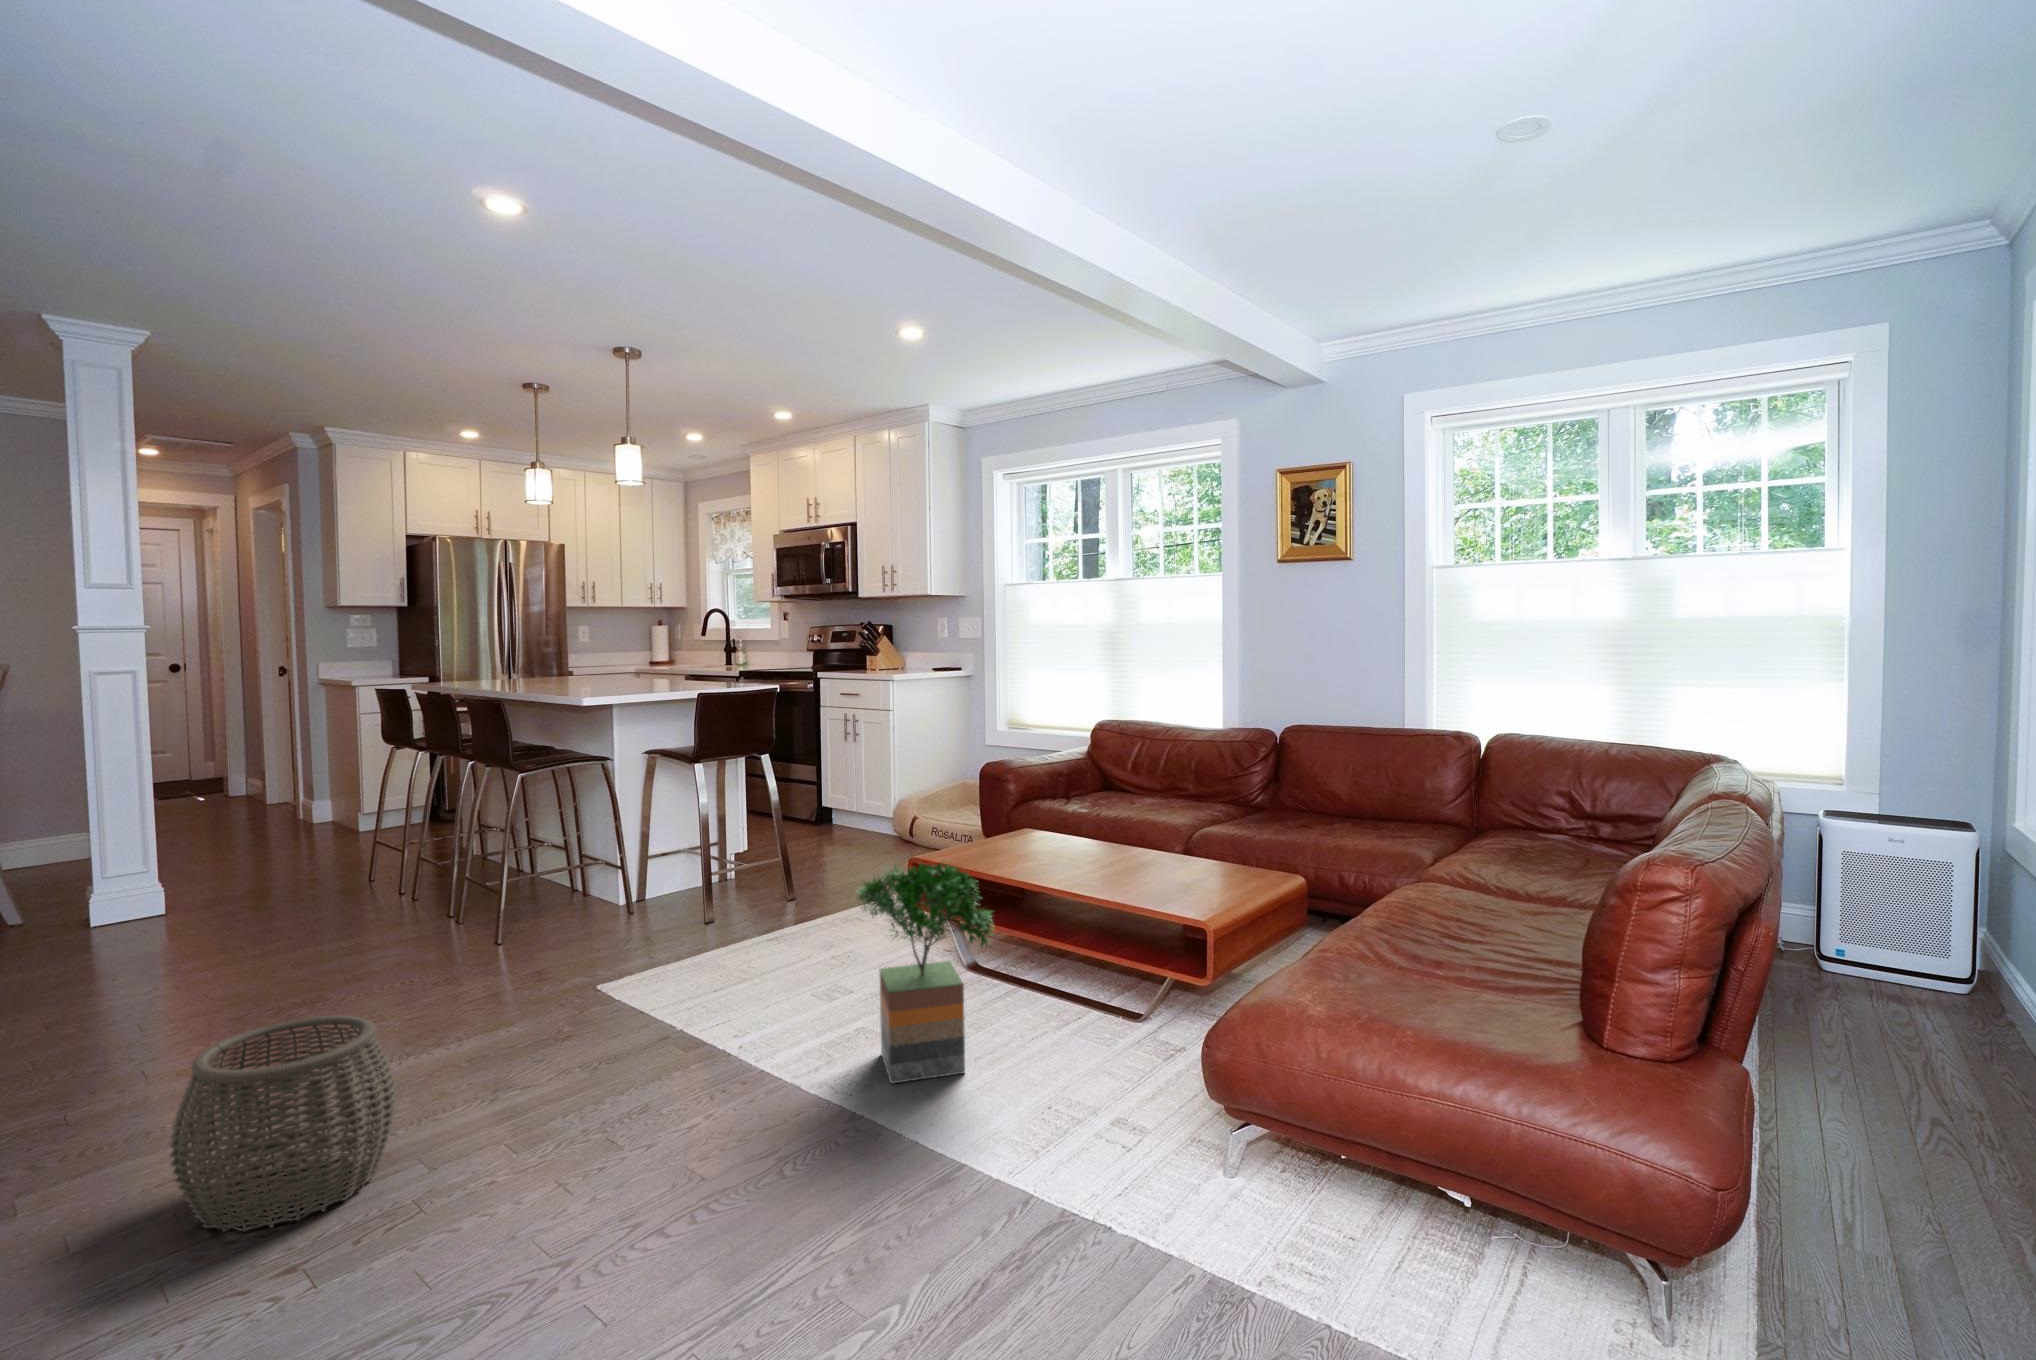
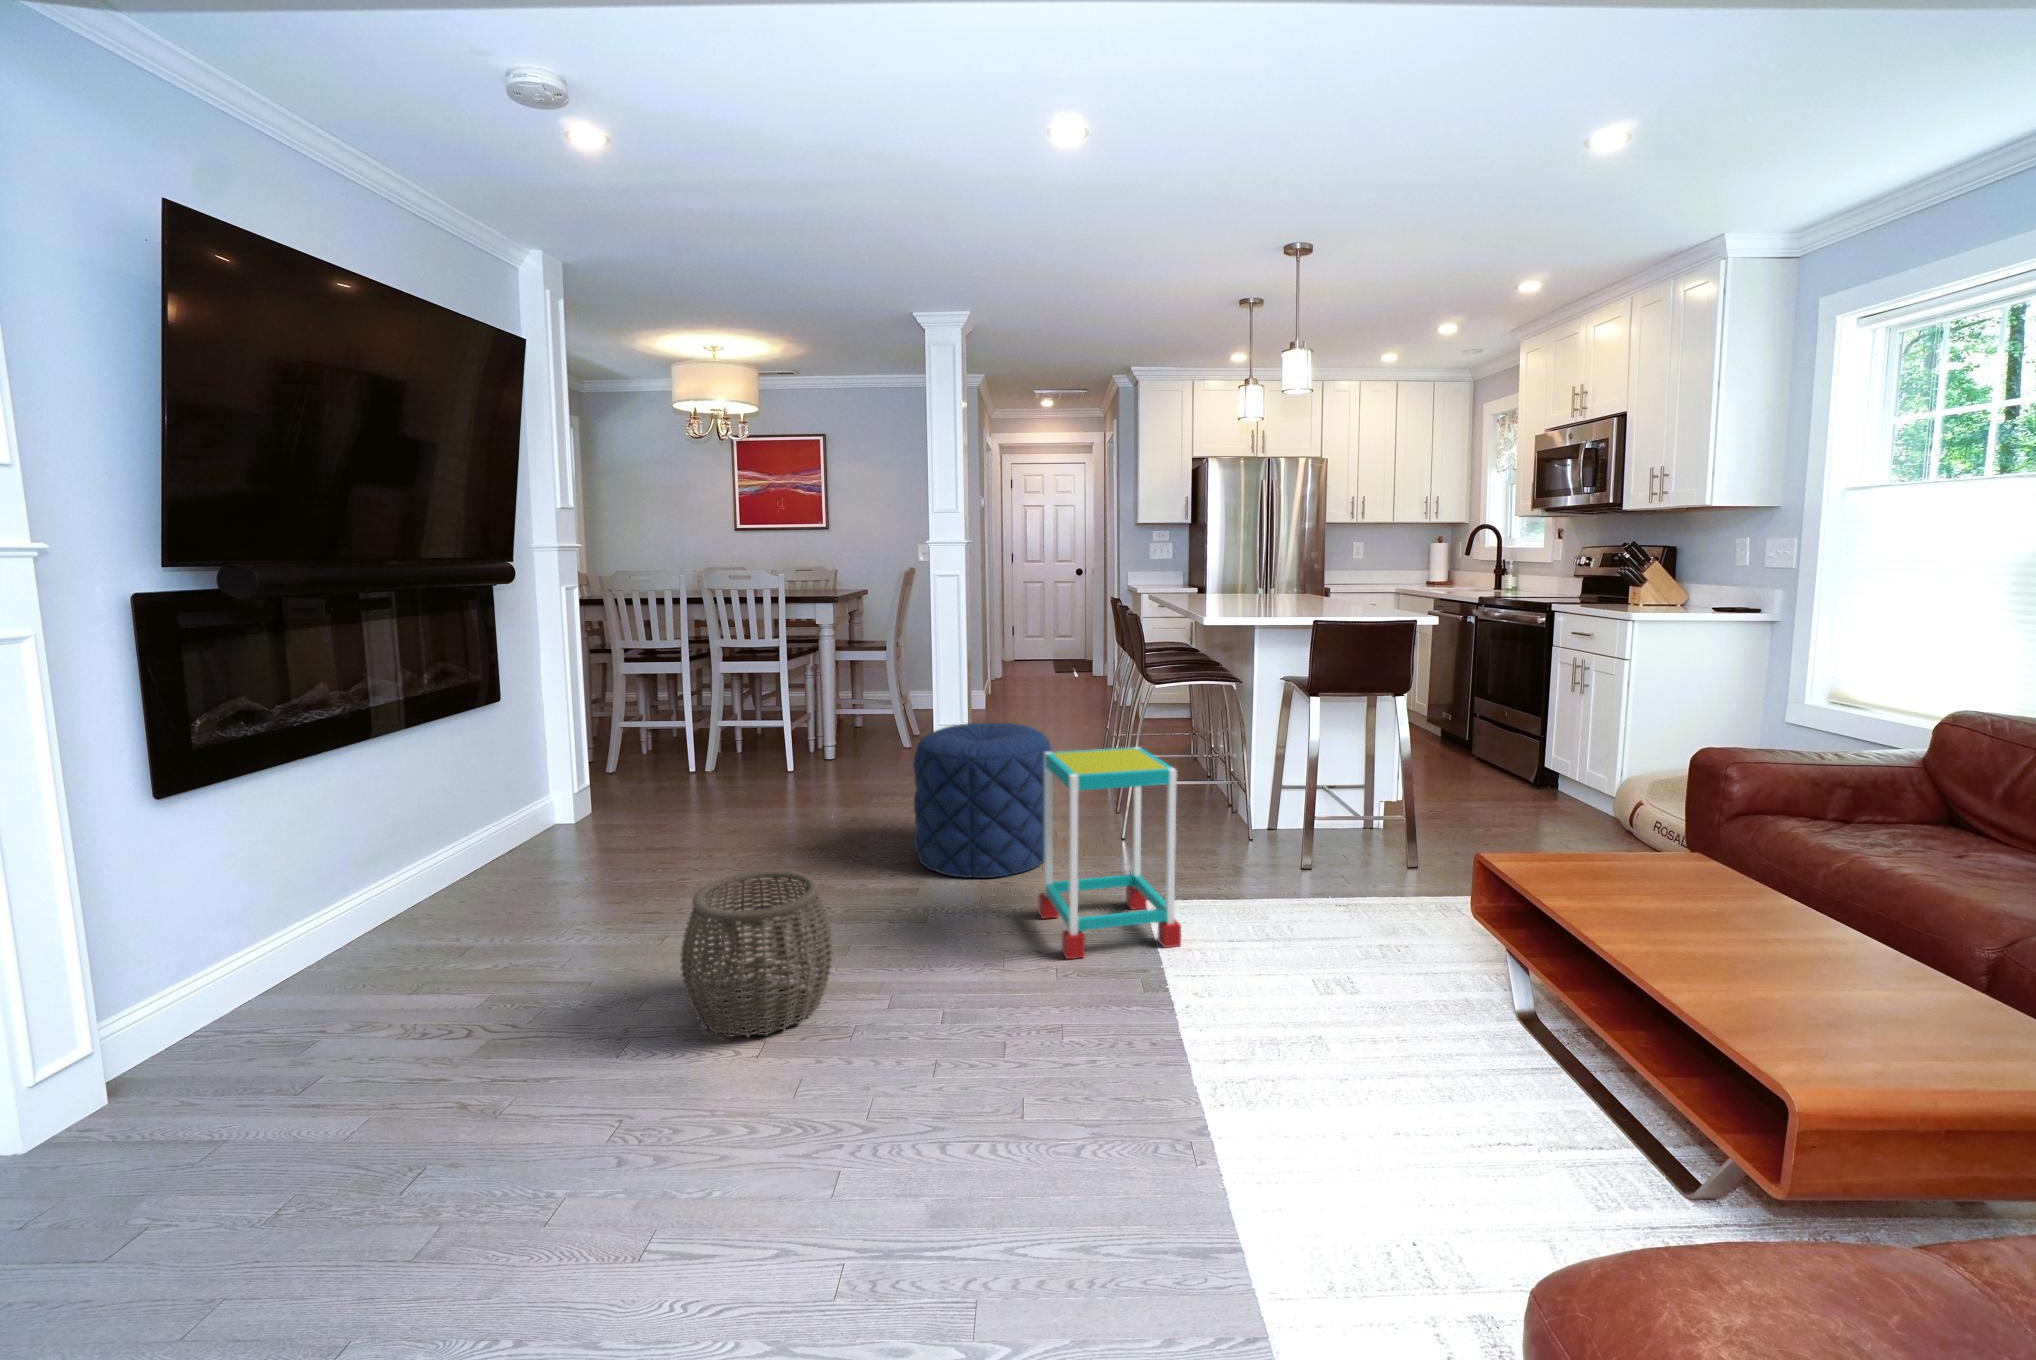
side table: none [506,823,682,1035] -> present [1038,747,1181,959]
pouf: none [244,837,449,1032] -> present [913,723,1052,878]
potted tree: present [856,863,993,1084] -> none [1217,889,1410,1228]

